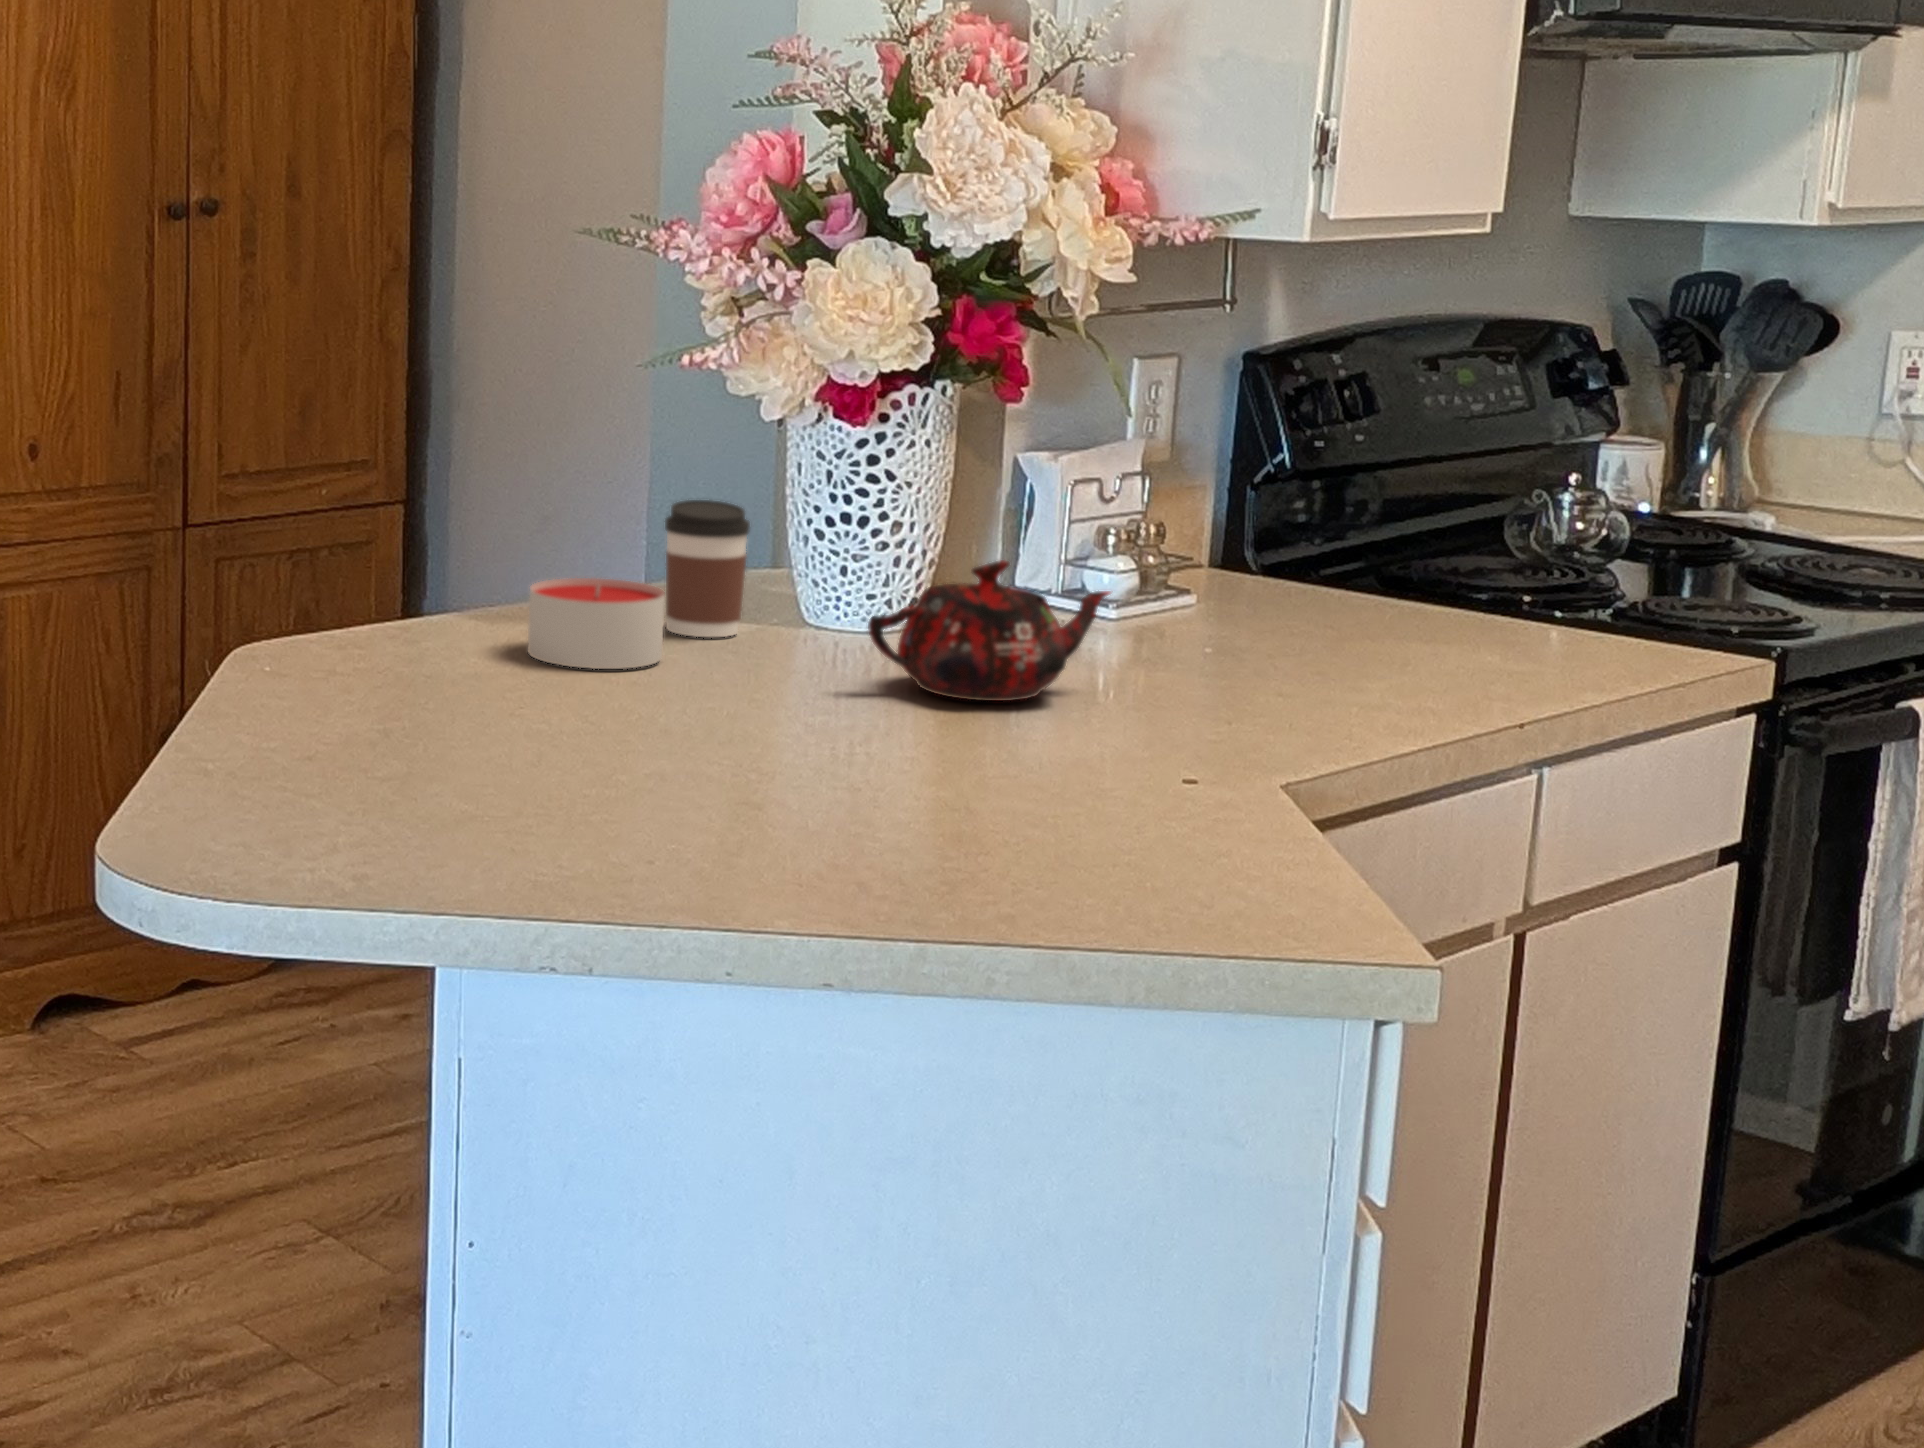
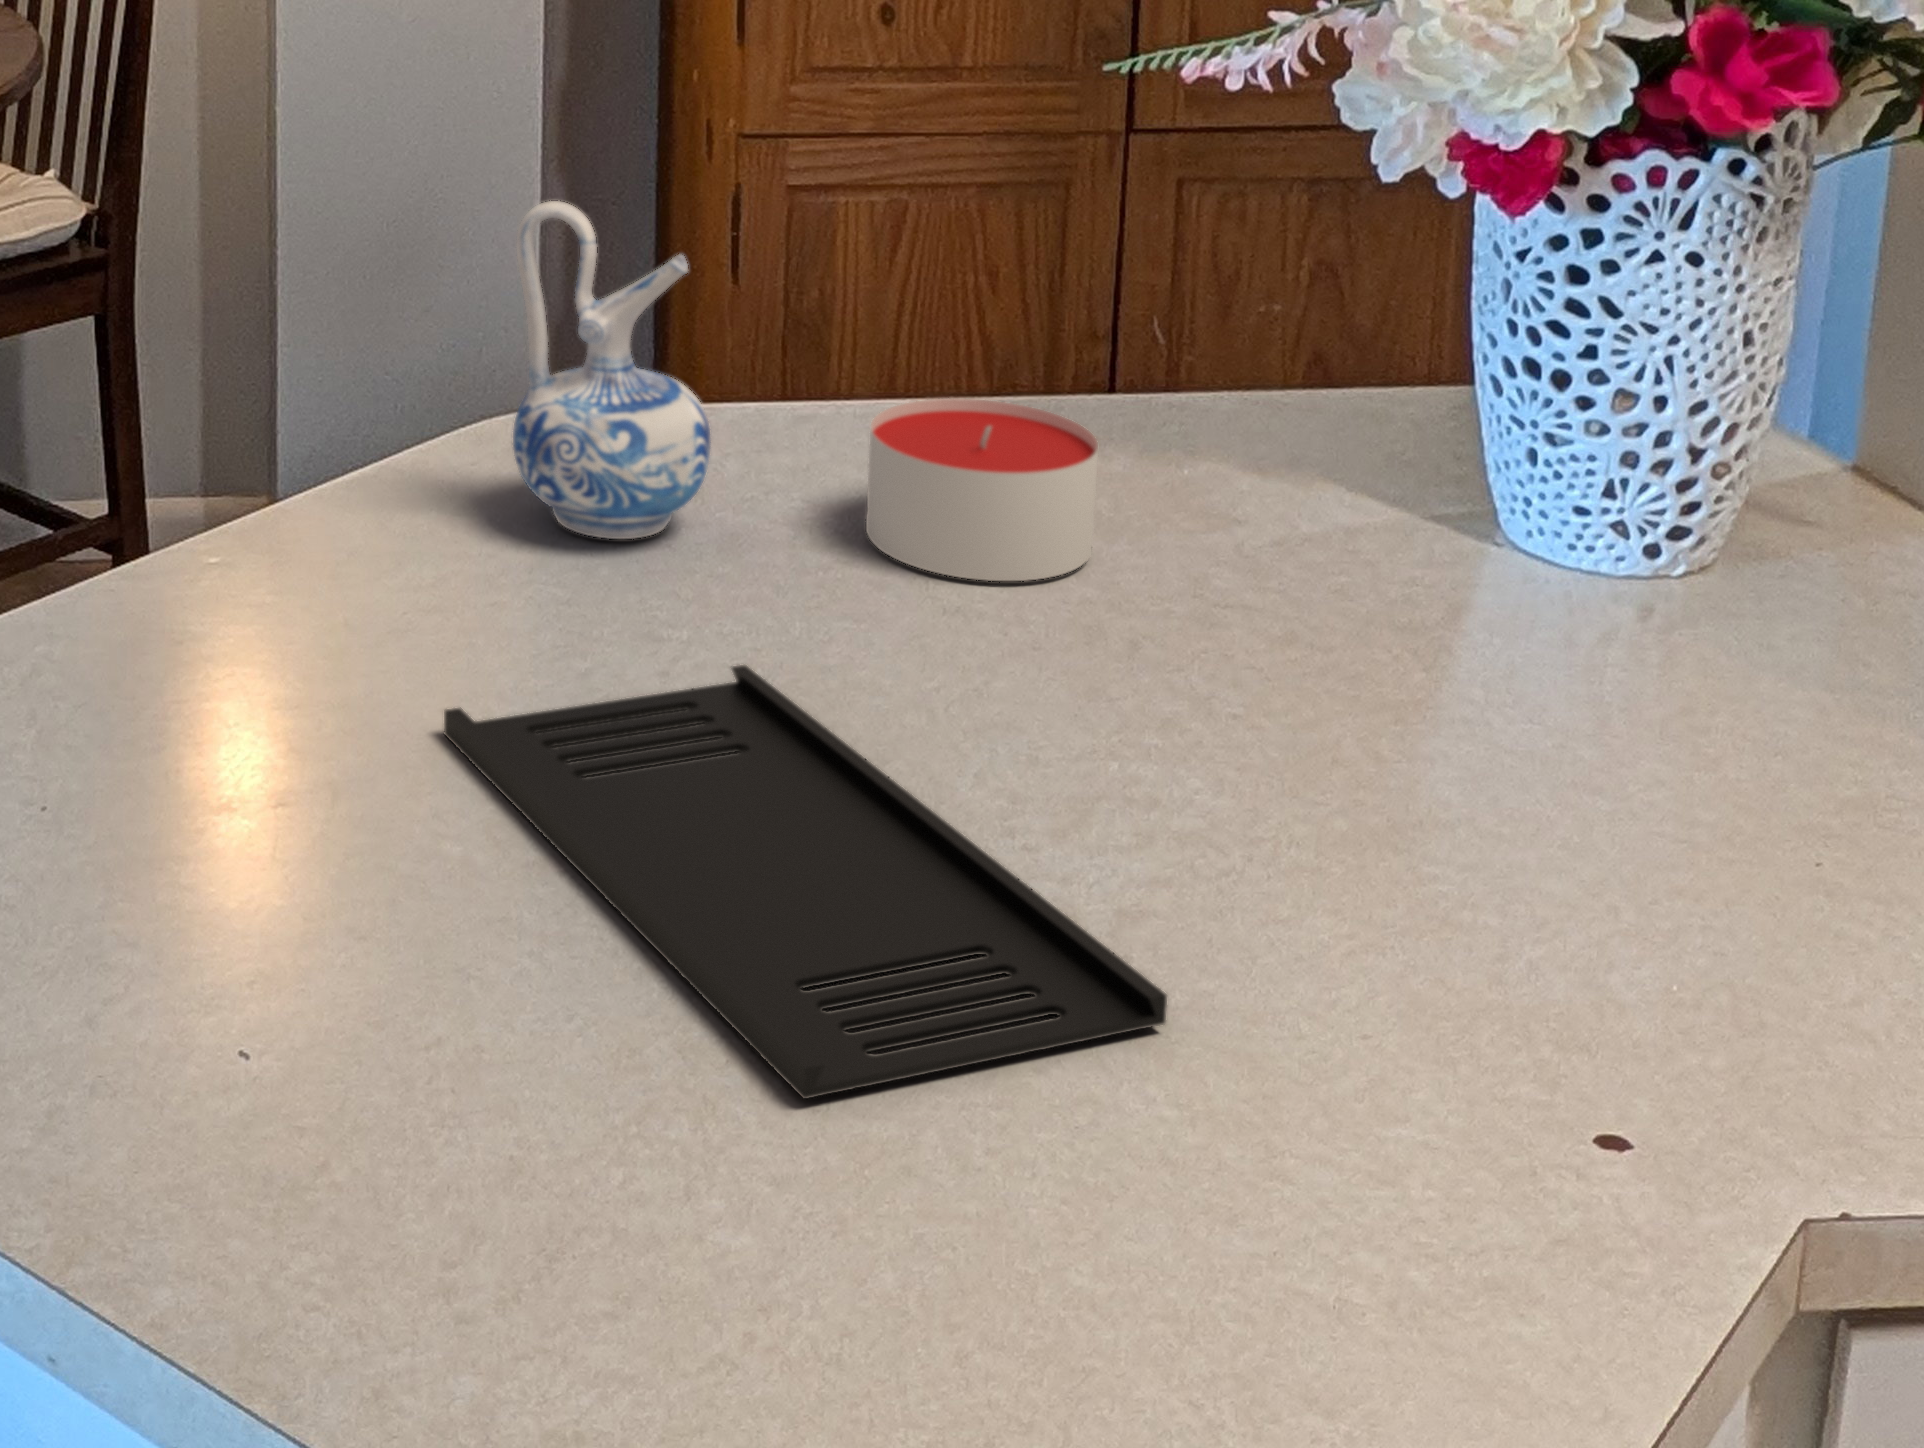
ceramic pitcher: none [343,470,467,679] -> present [513,201,710,539]
coffee cup: present [665,500,750,637] -> none [1198,292,1348,539]
teapot: present [868,560,1111,701] -> none [1334,529,1866,805]
tray: none [498,707,989,832] -> present [444,665,1167,1099]

